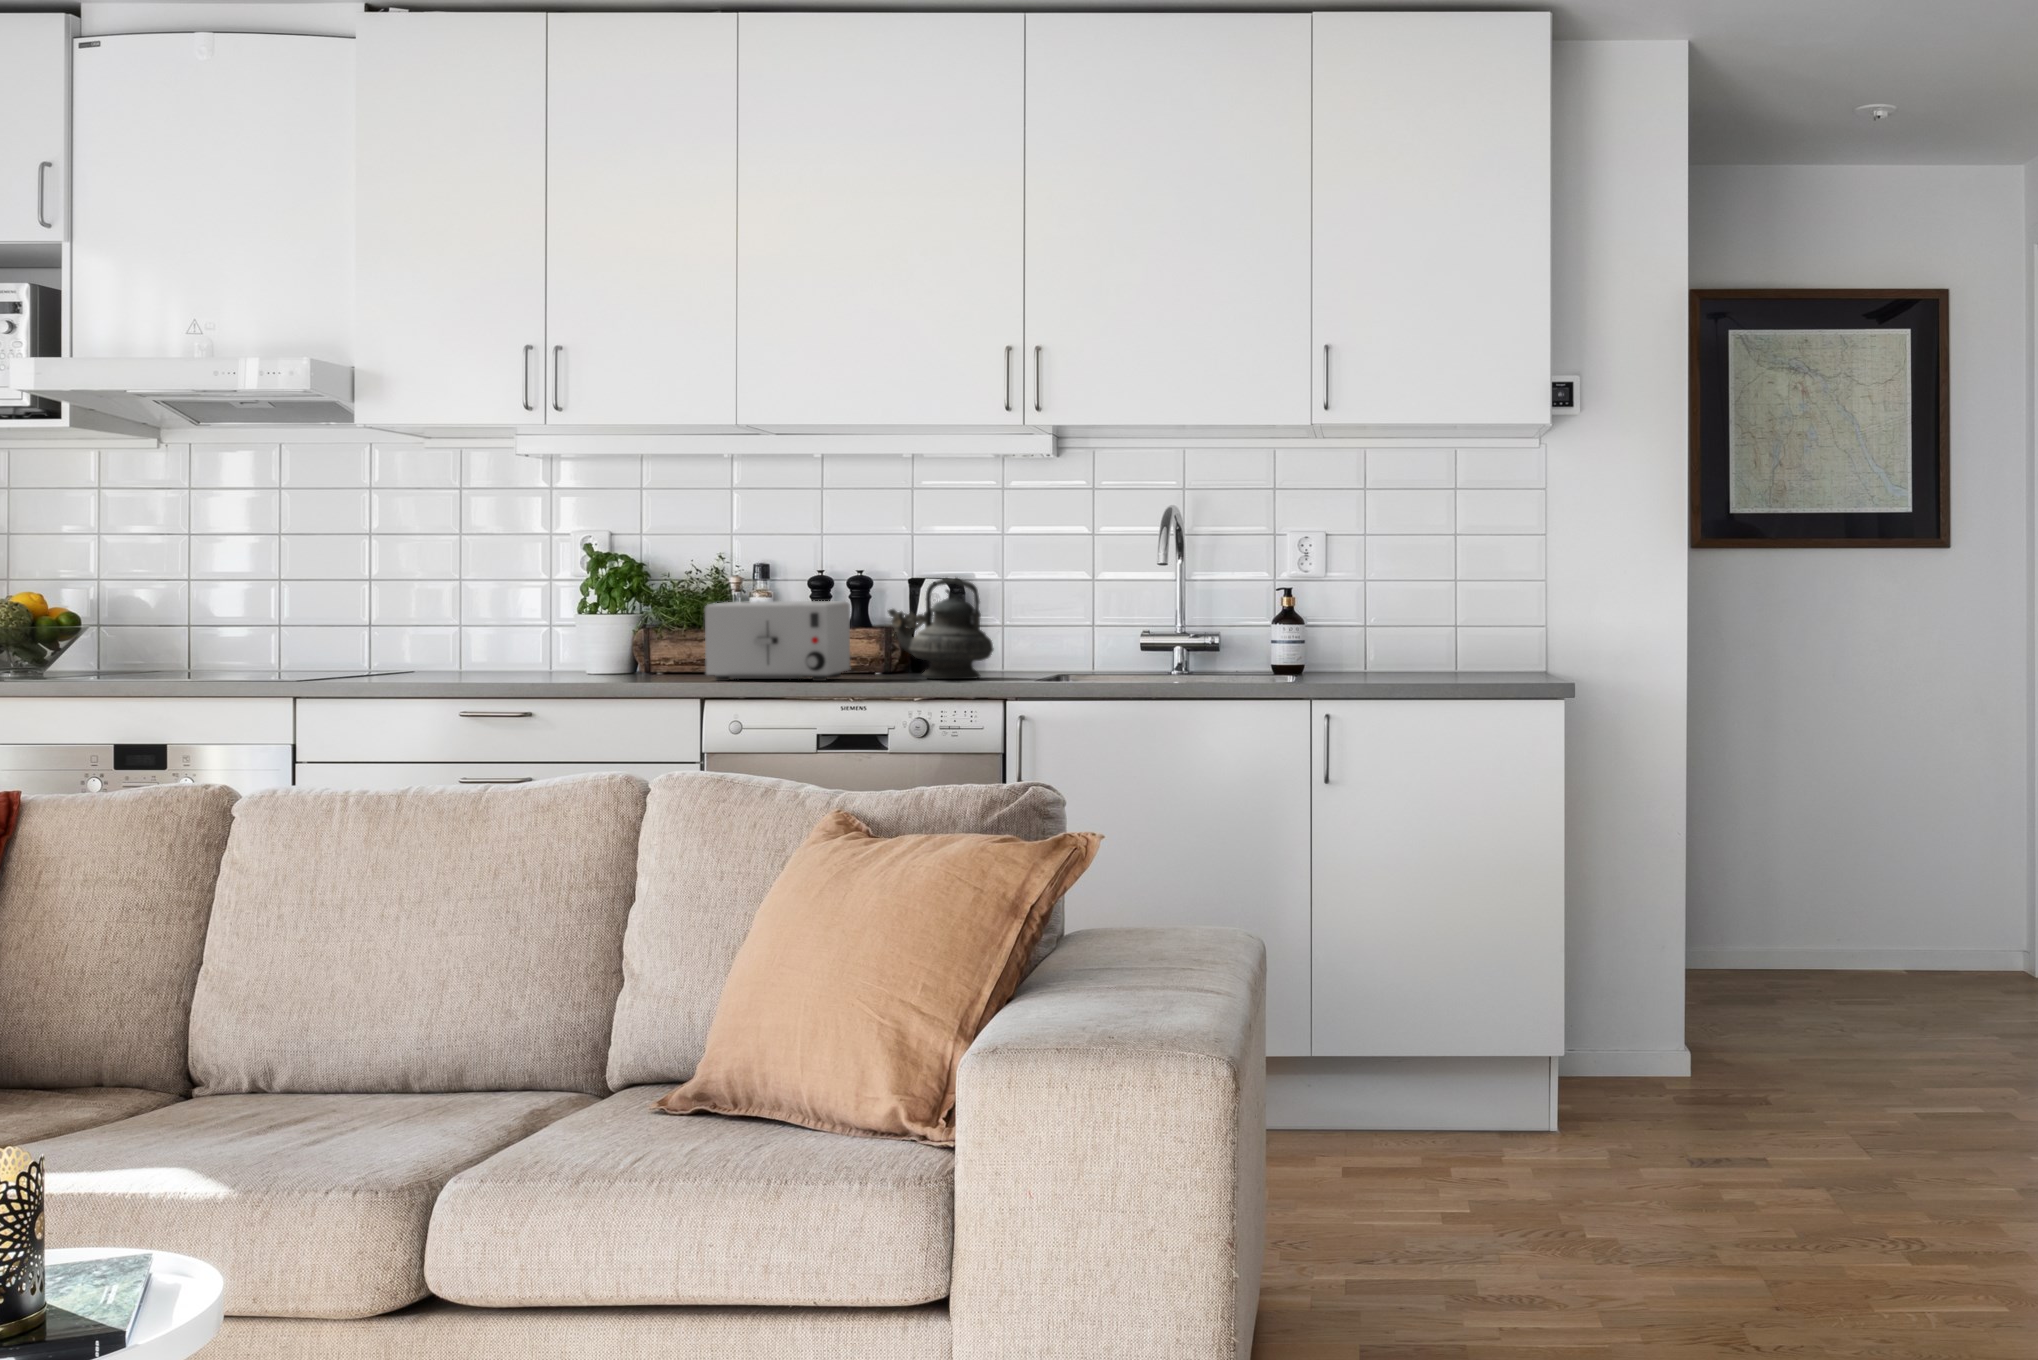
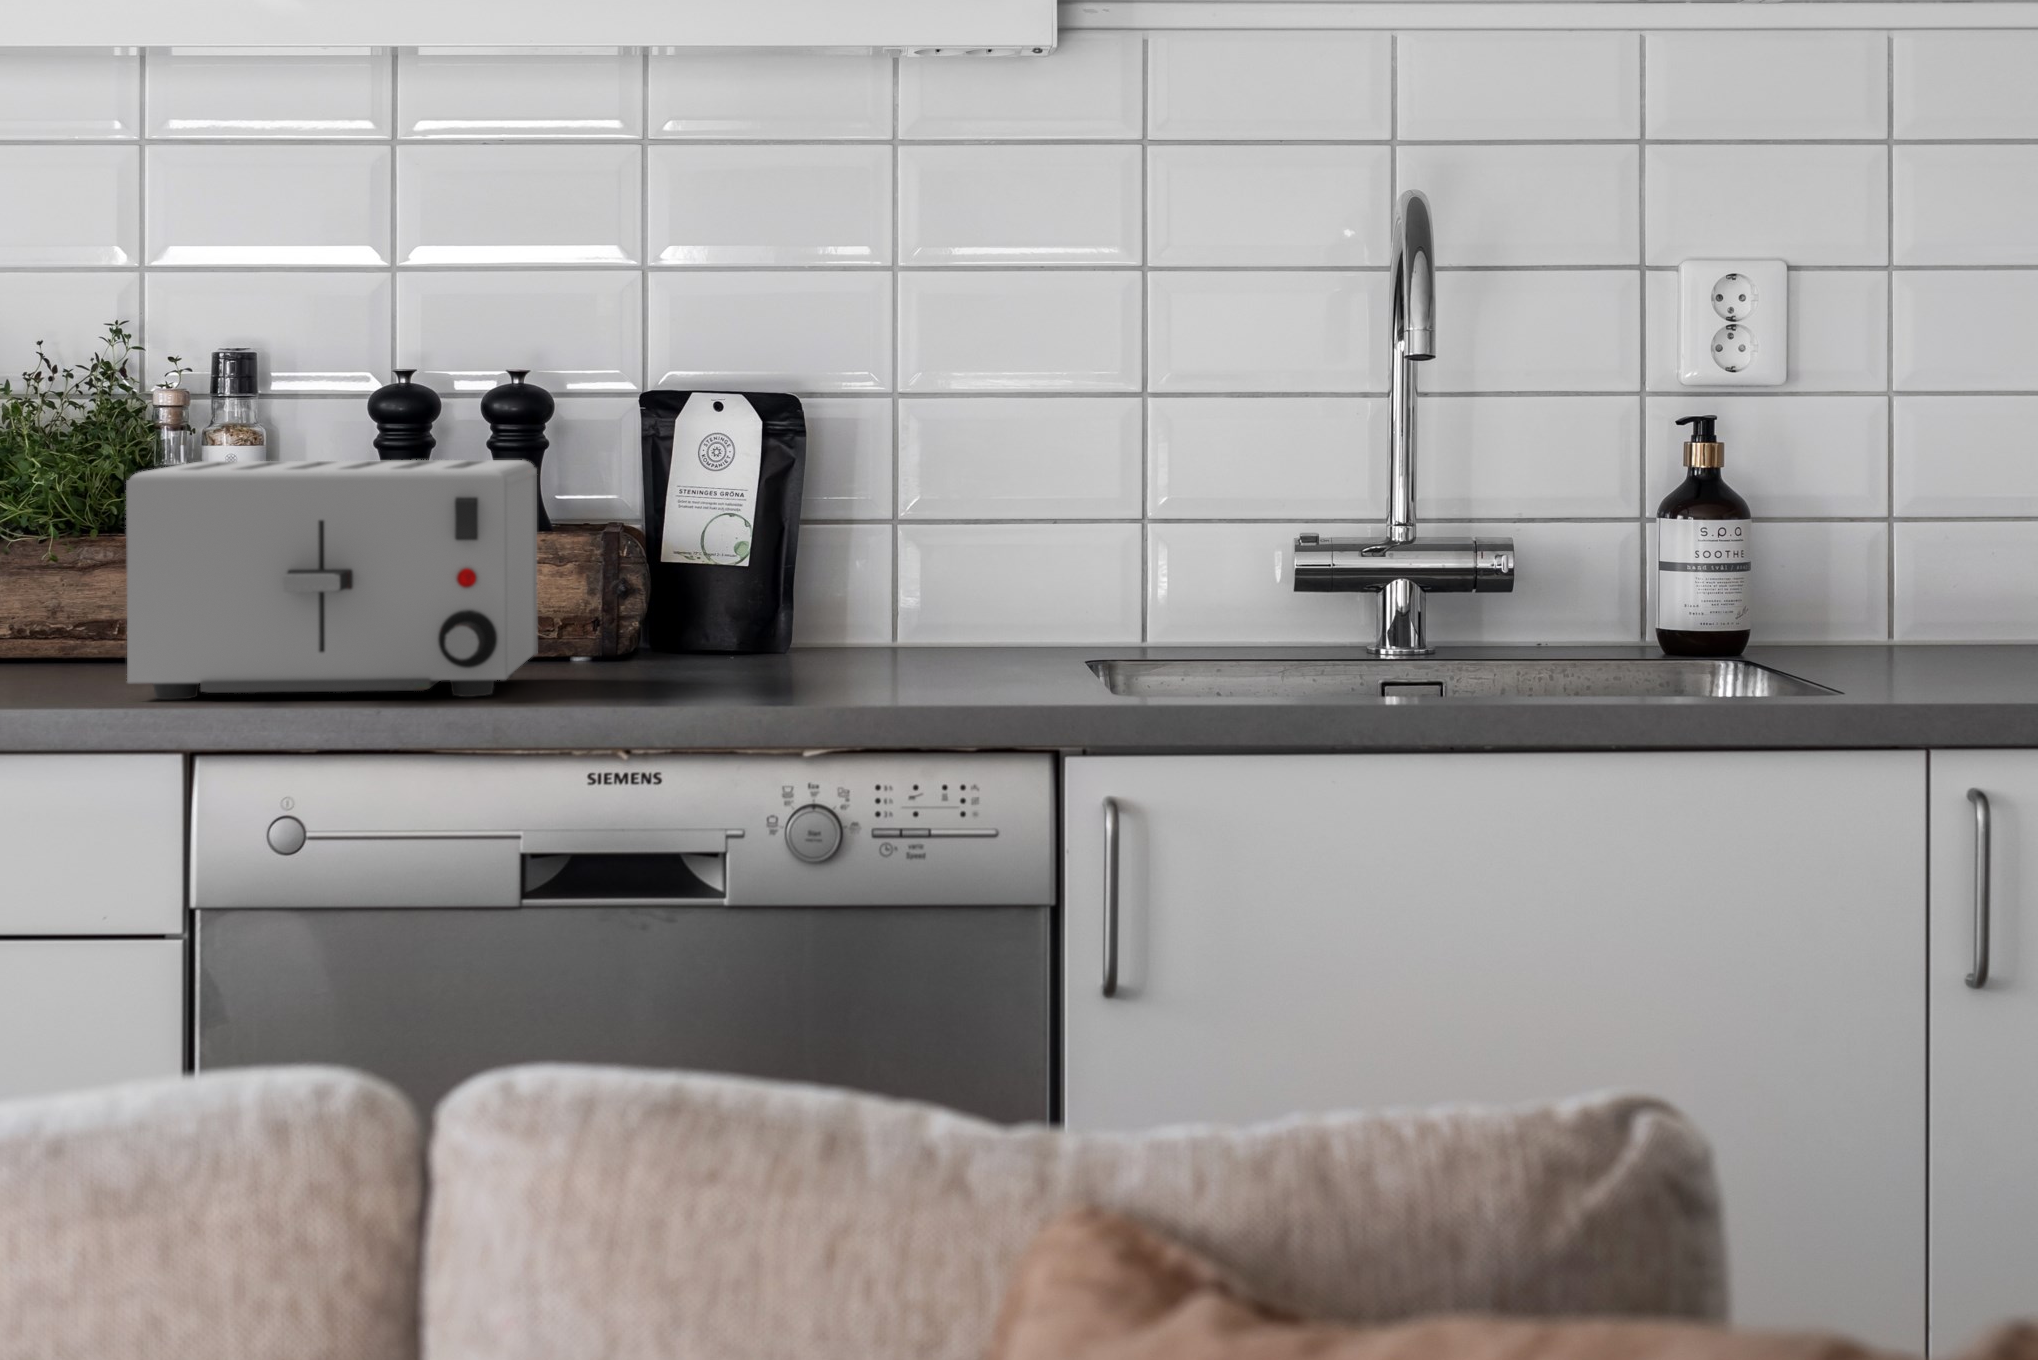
teapot: present [888,578,994,679] -> none [634,391,941,679]

